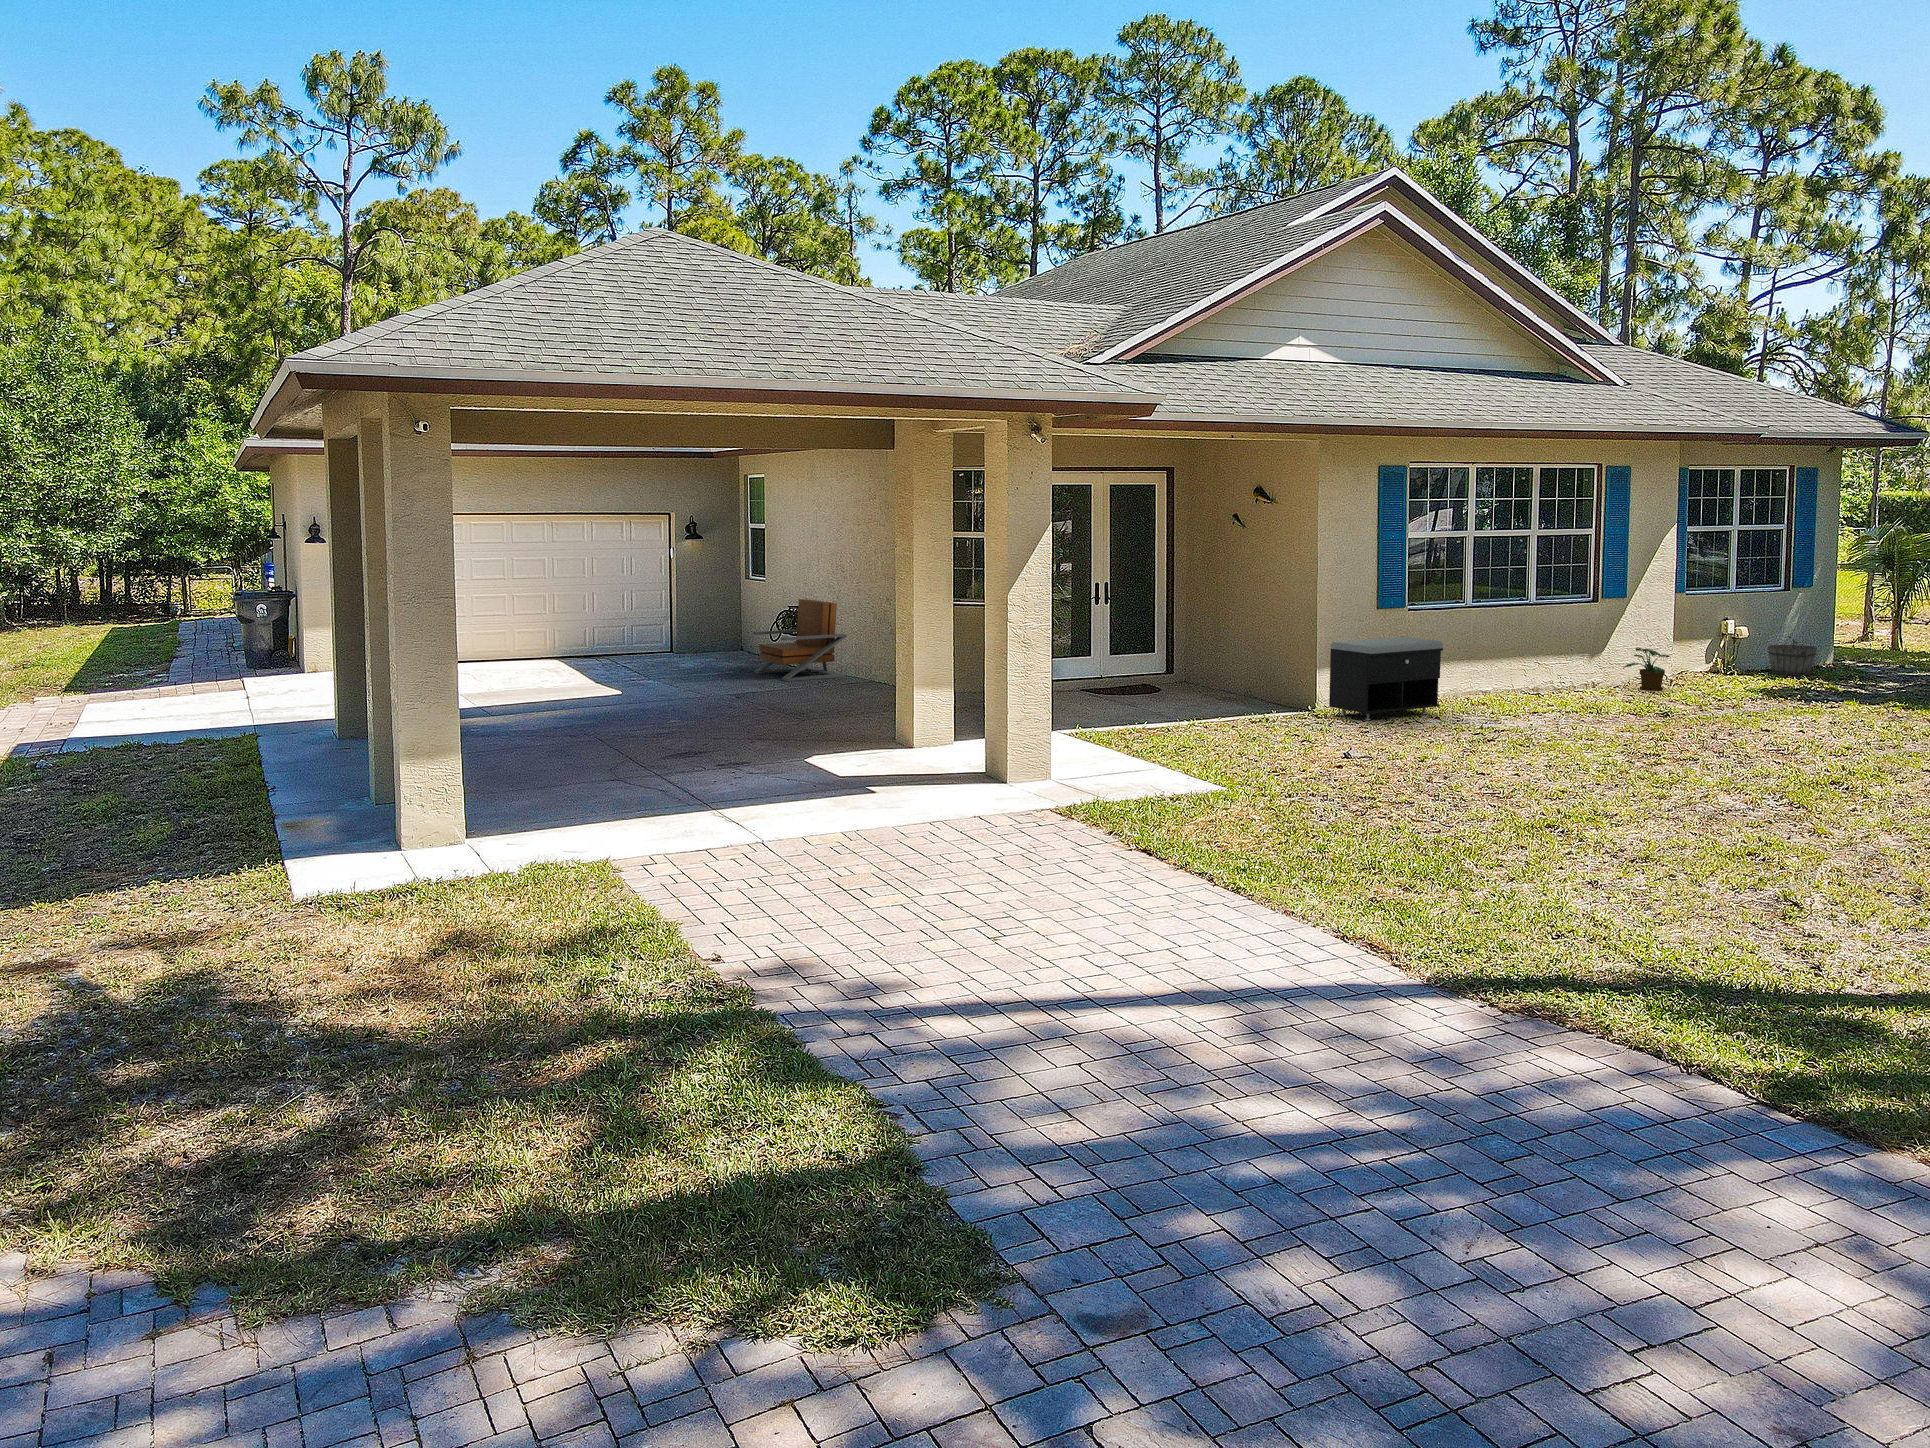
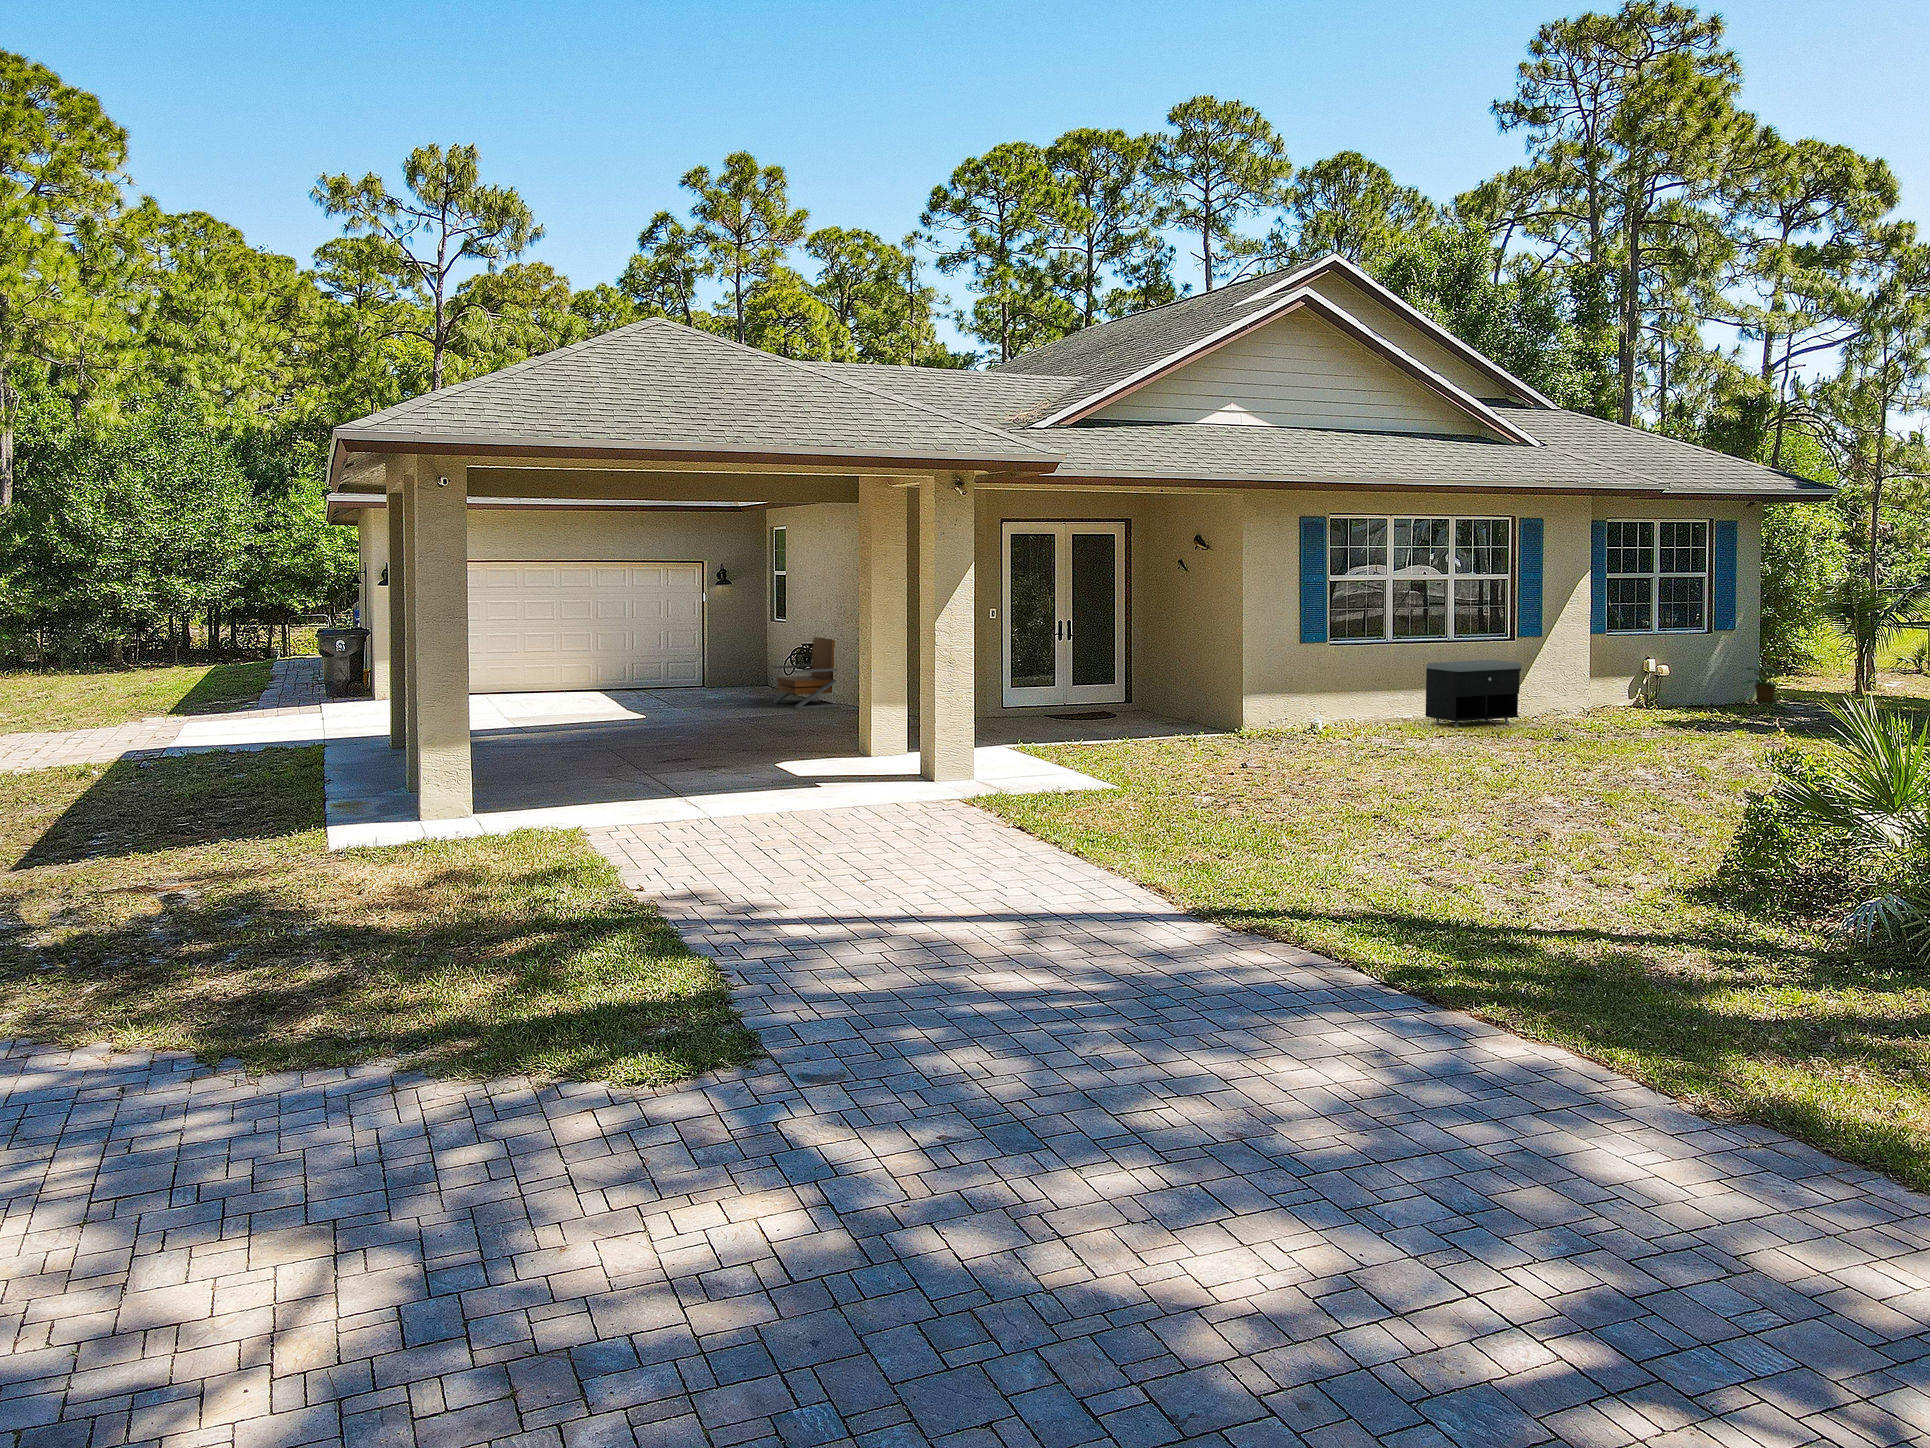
storage bench: present [1329,637,1443,720] -> present [1426,660,1522,727]
wooden bucket: present [1768,637,1817,675] -> none [1685,672,1728,707]
potted plant: present [1623,648,1670,691] -> present [1741,667,1782,702]

